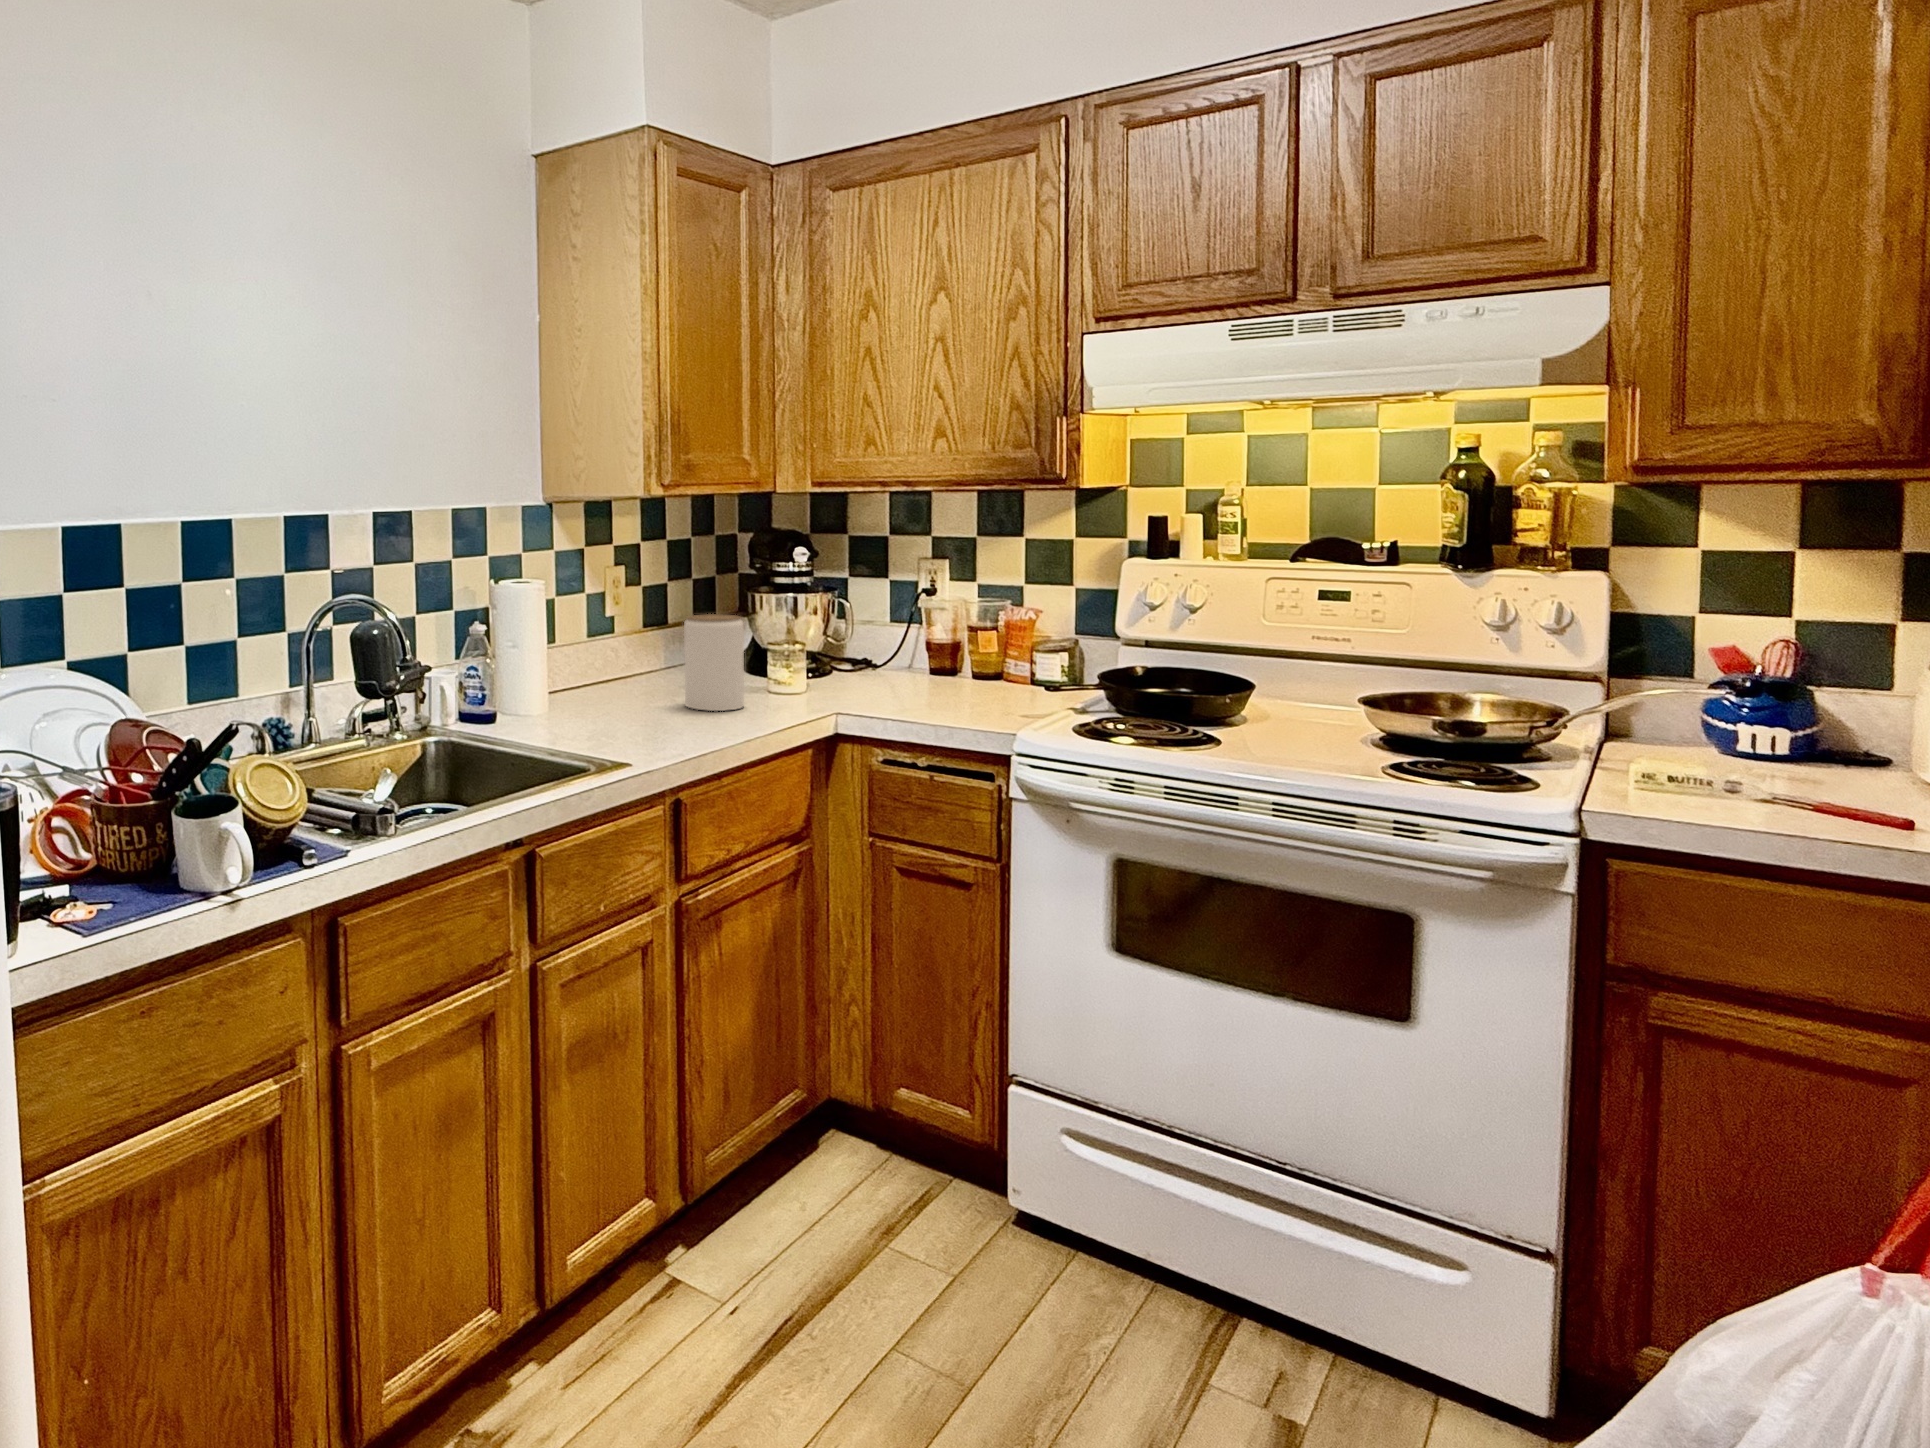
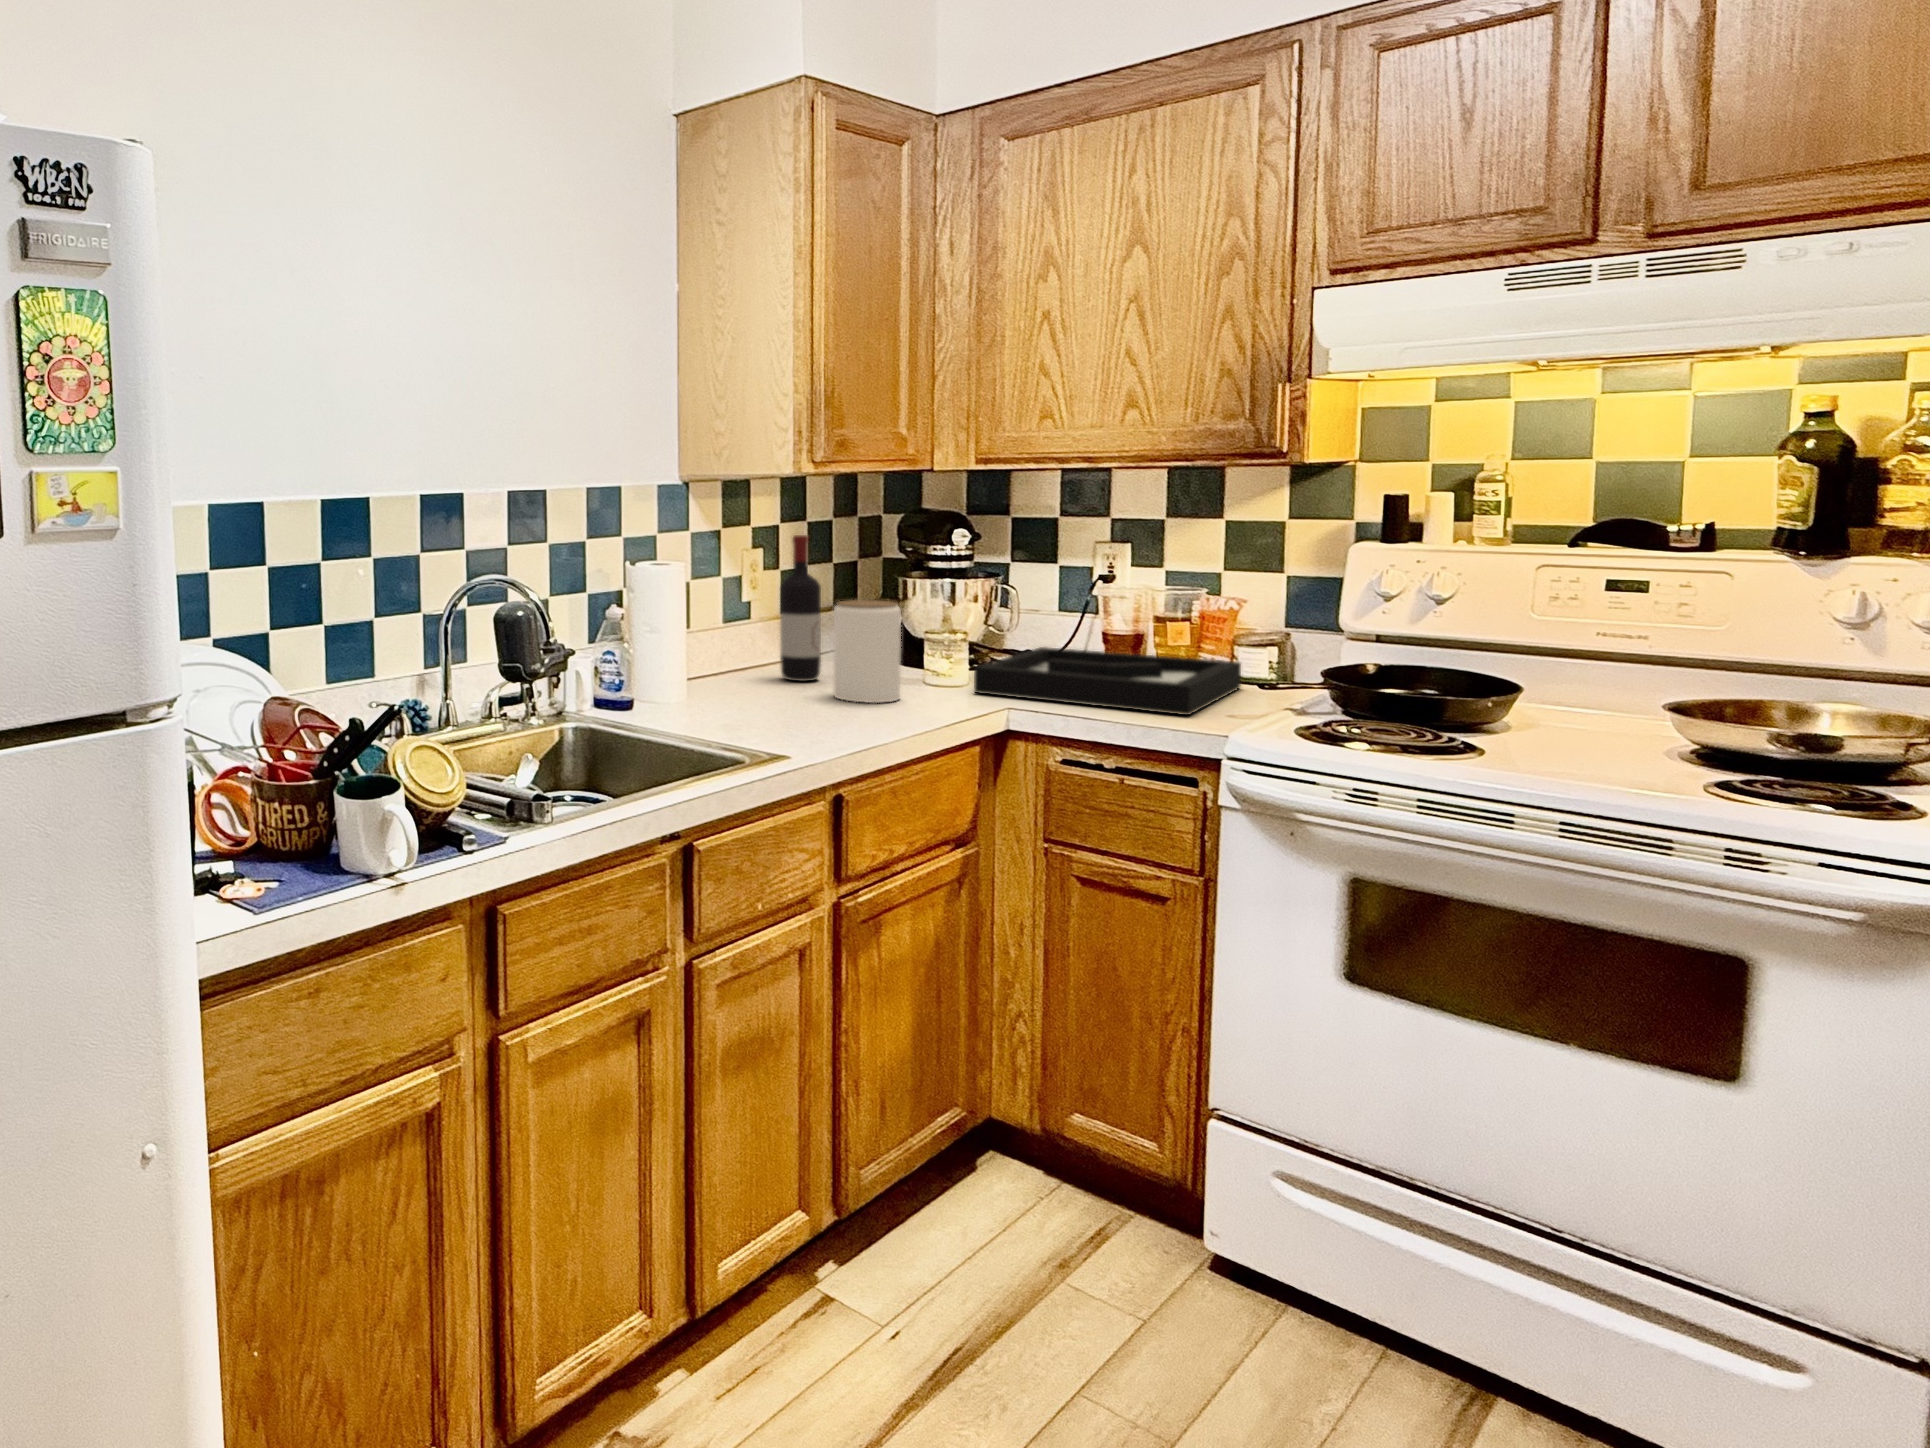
wine bottle: none [639,553,677,692] -> present [780,535,821,681]
decorative tray: none [810,656,1039,716] -> present [974,647,1241,715]

